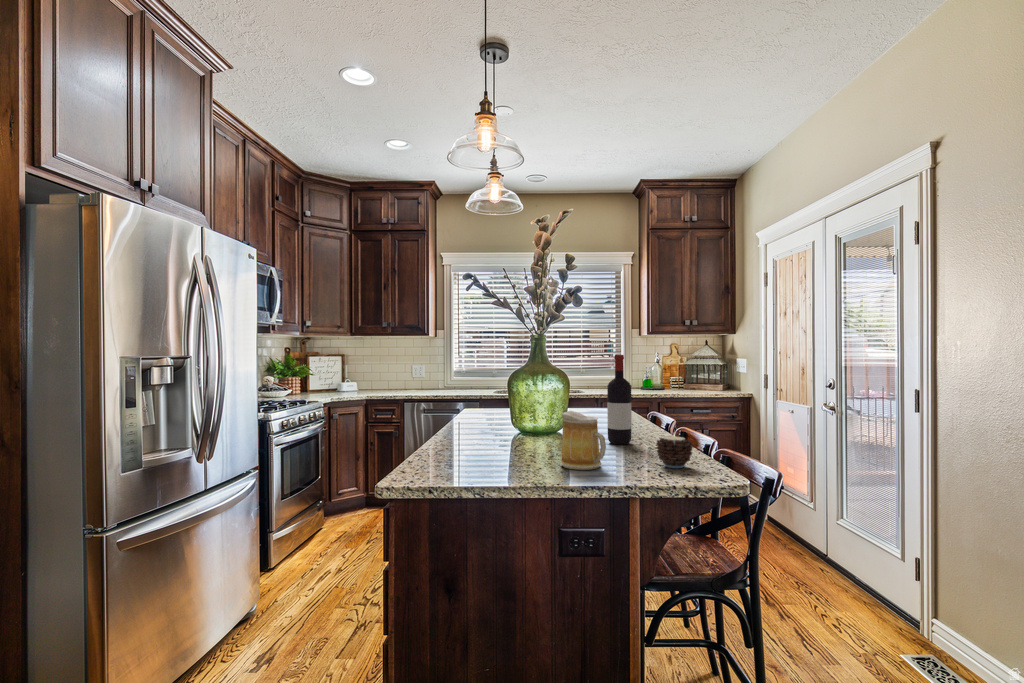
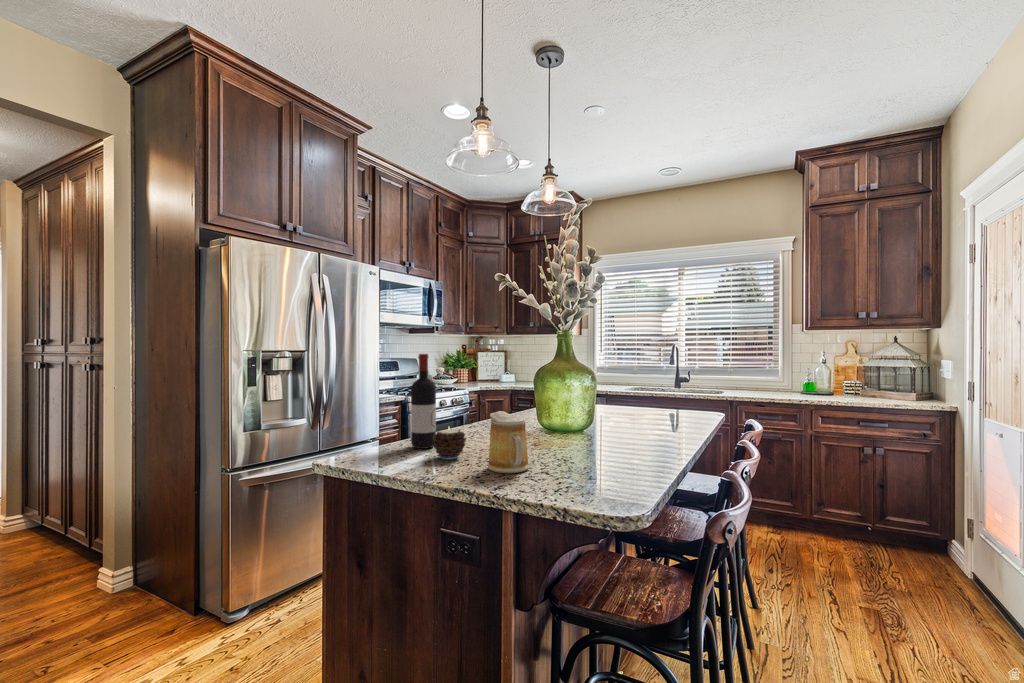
wine bottle: present [607,355,631,445] -> present [411,354,436,449]
candle: present [656,434,693,468] -> present [432,429,466,460]

